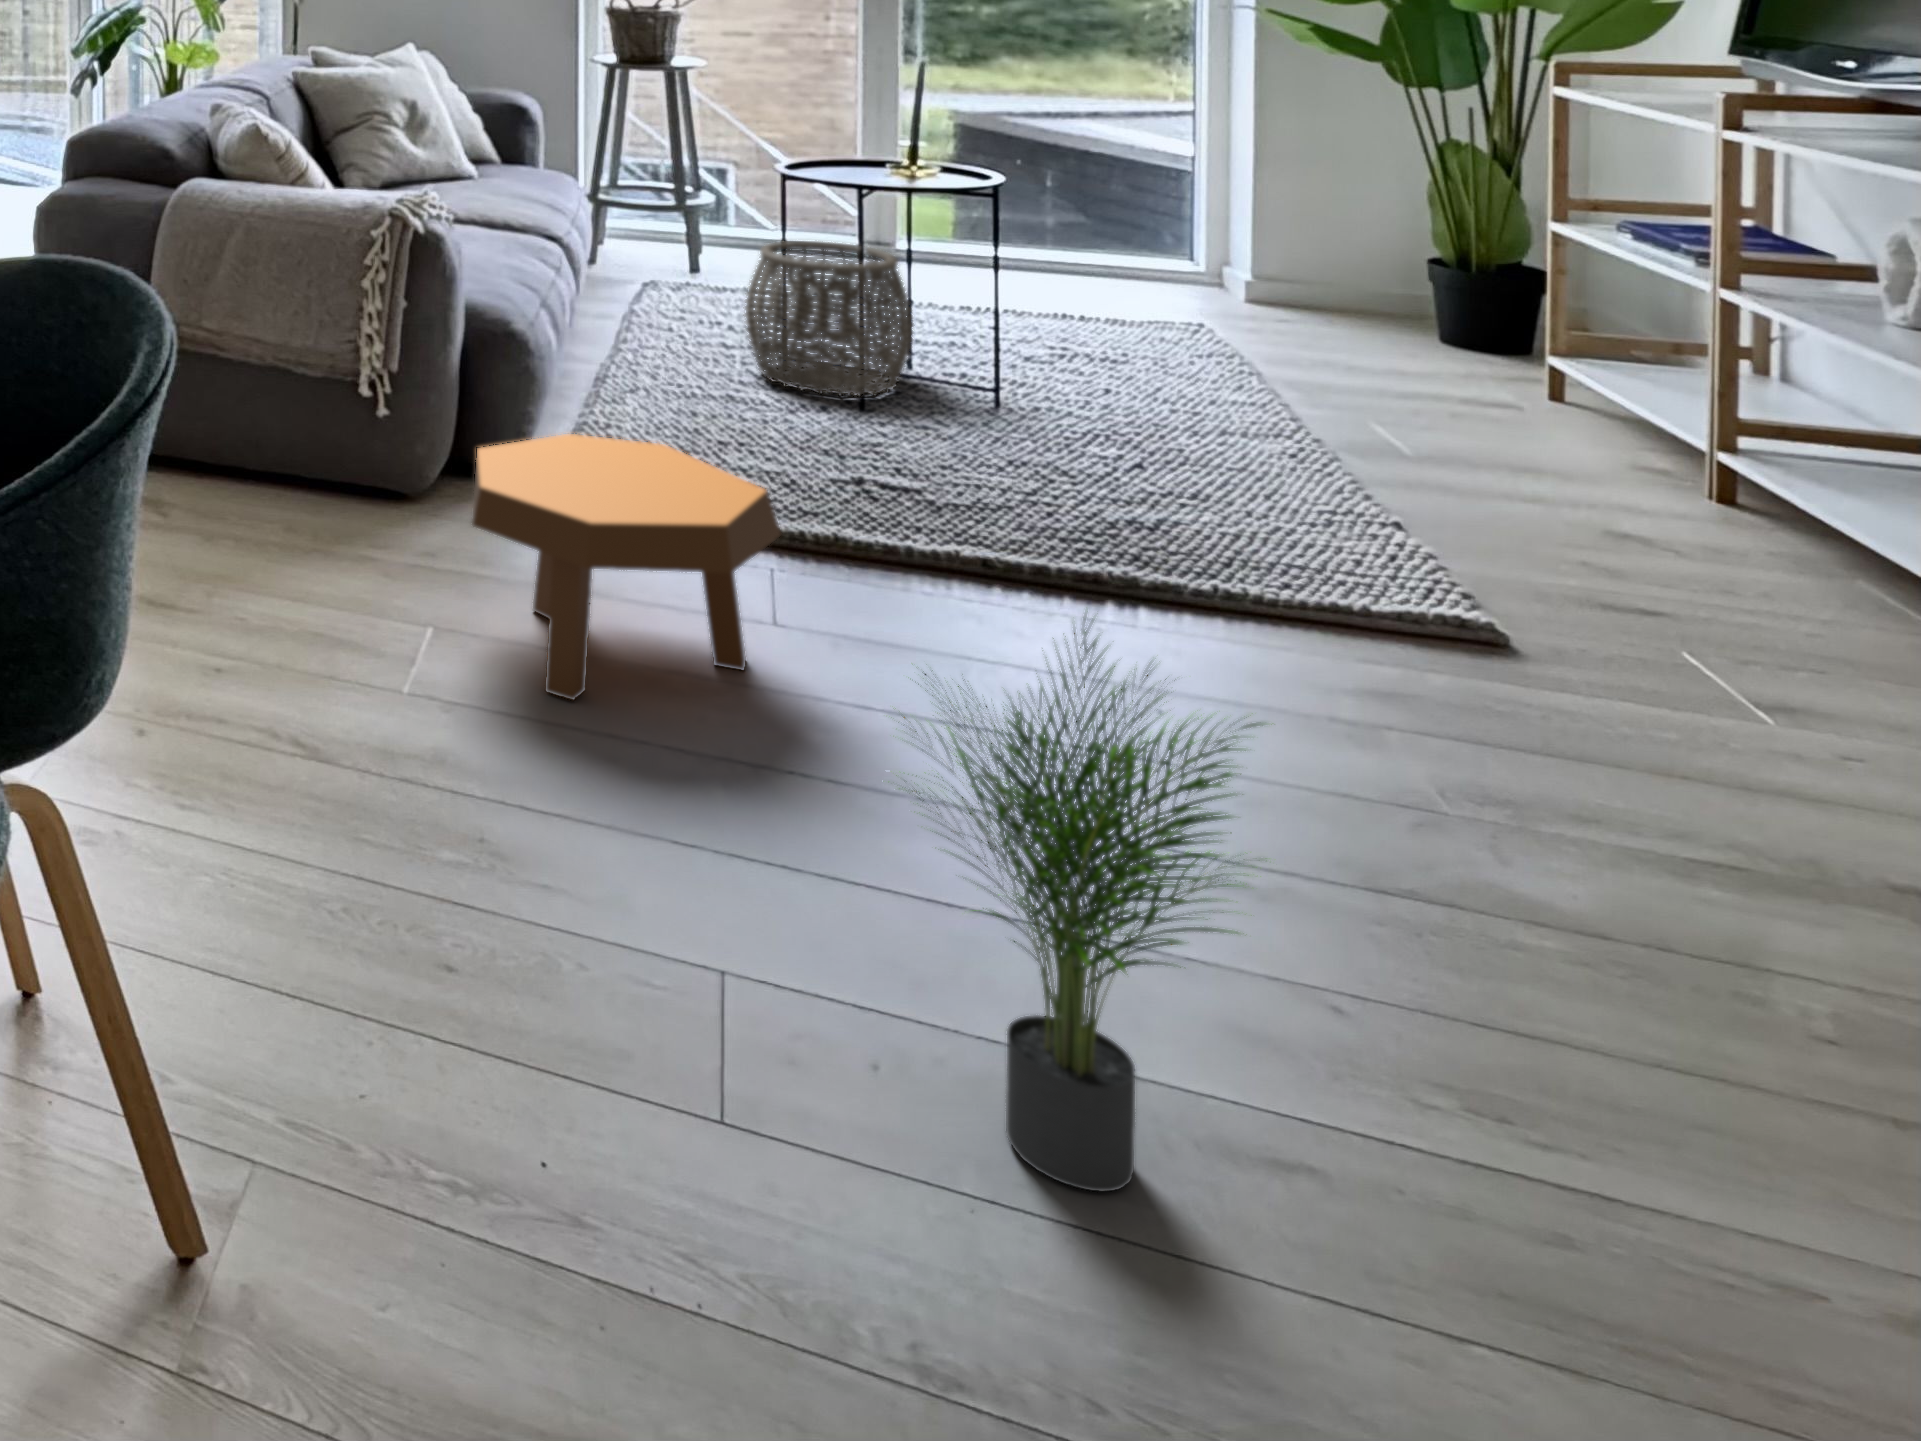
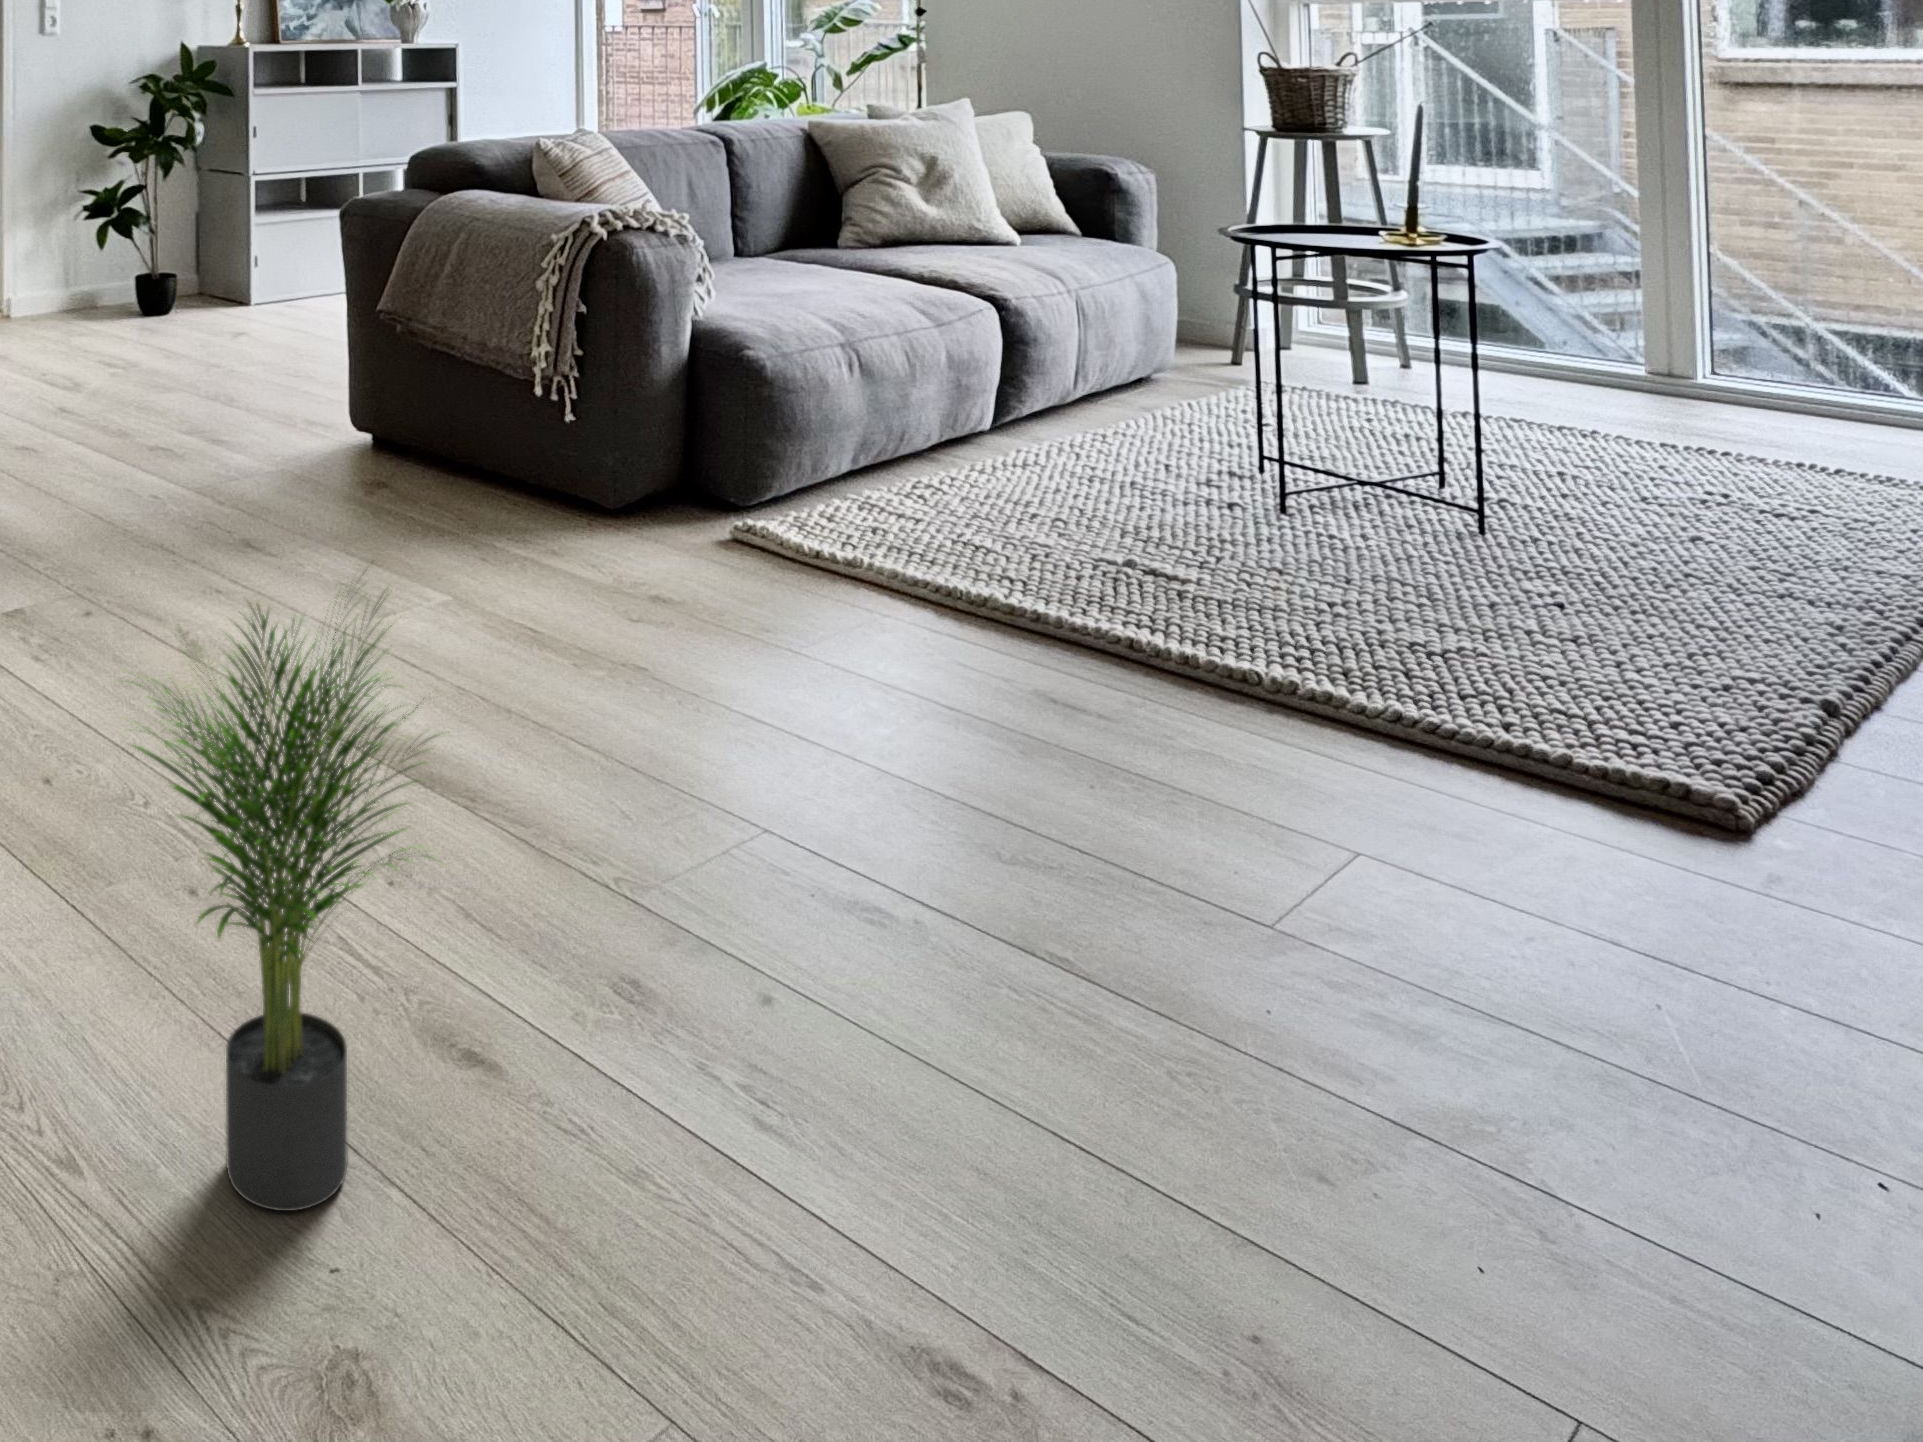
woven basket: present [745,241,913,396] -> none [1221,325,1438,518]
footstool: present [472,434,781,700] -> none [448,457,758,727]

